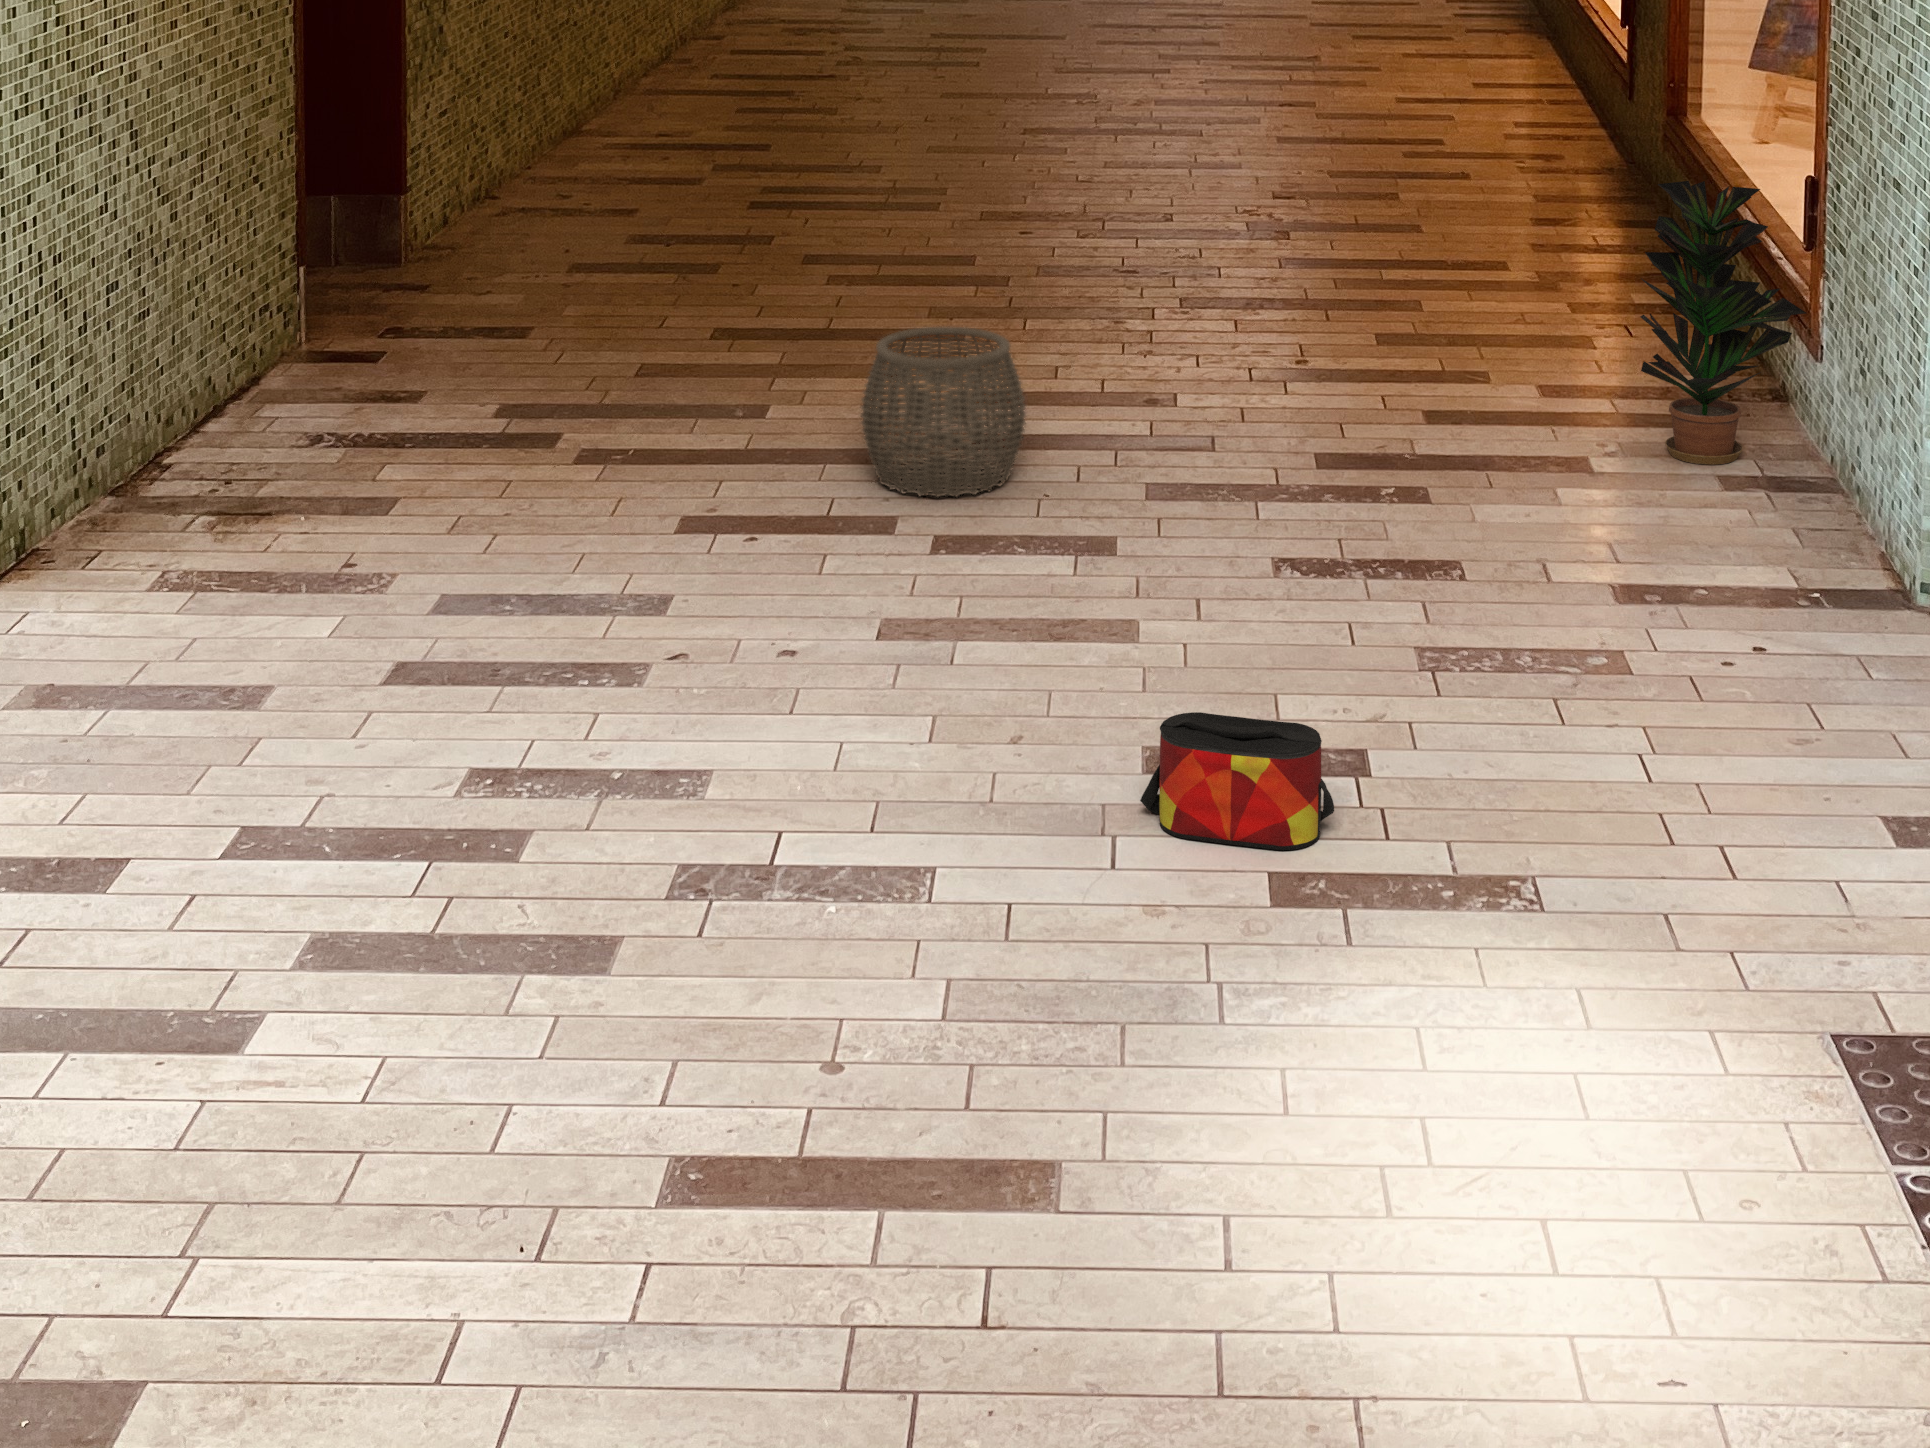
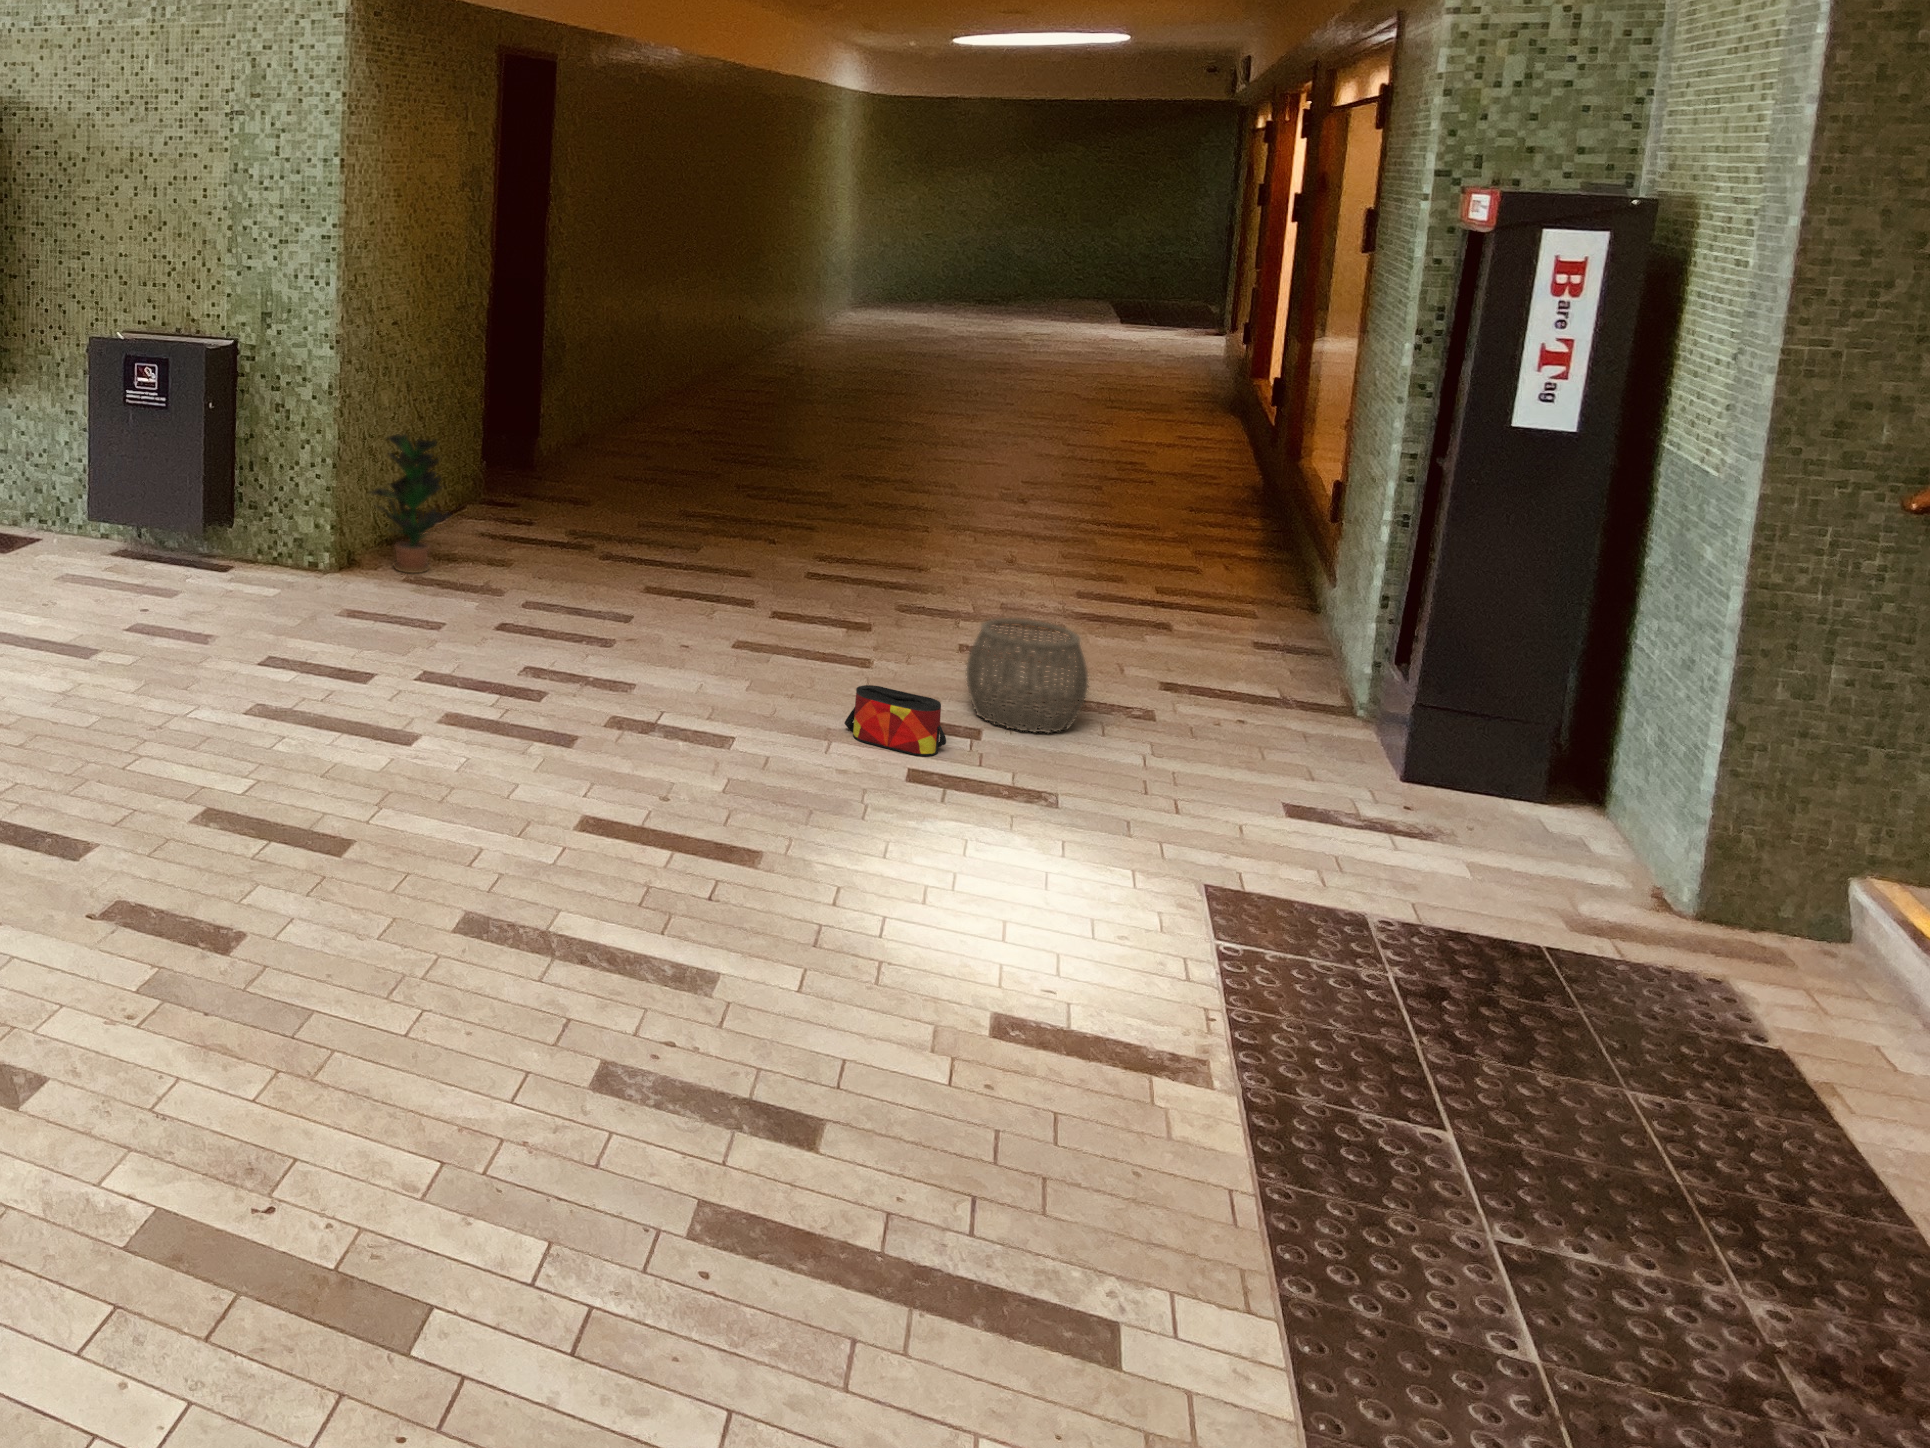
potted plant: present [1640,181,1806,465] -> present [371,434,451,573]
woven basket: present [861,327,1026,497] -> present [966,618,1088,733]

